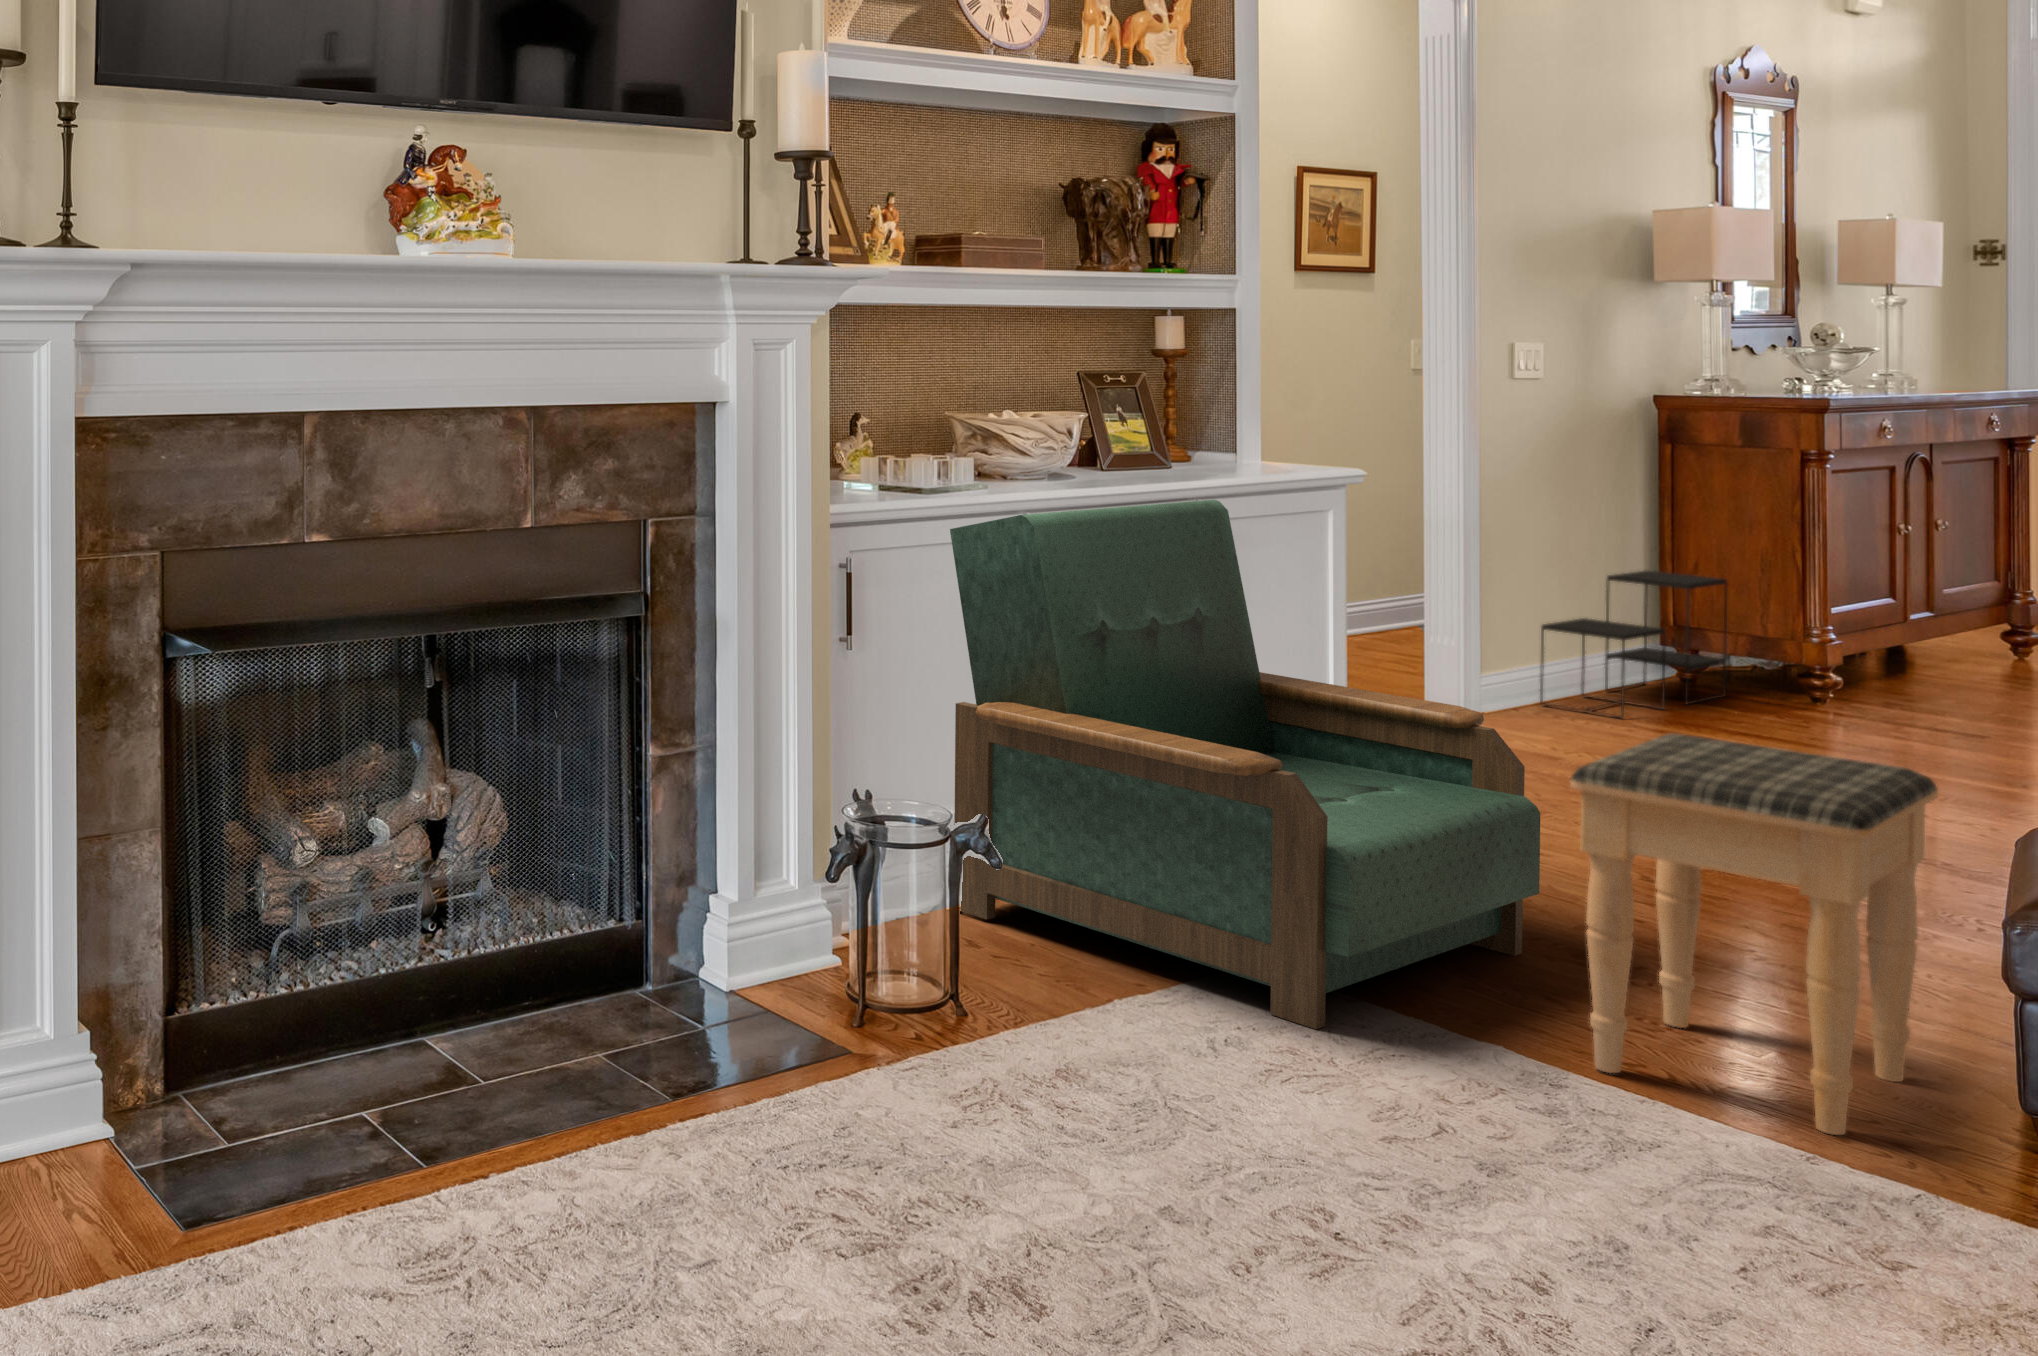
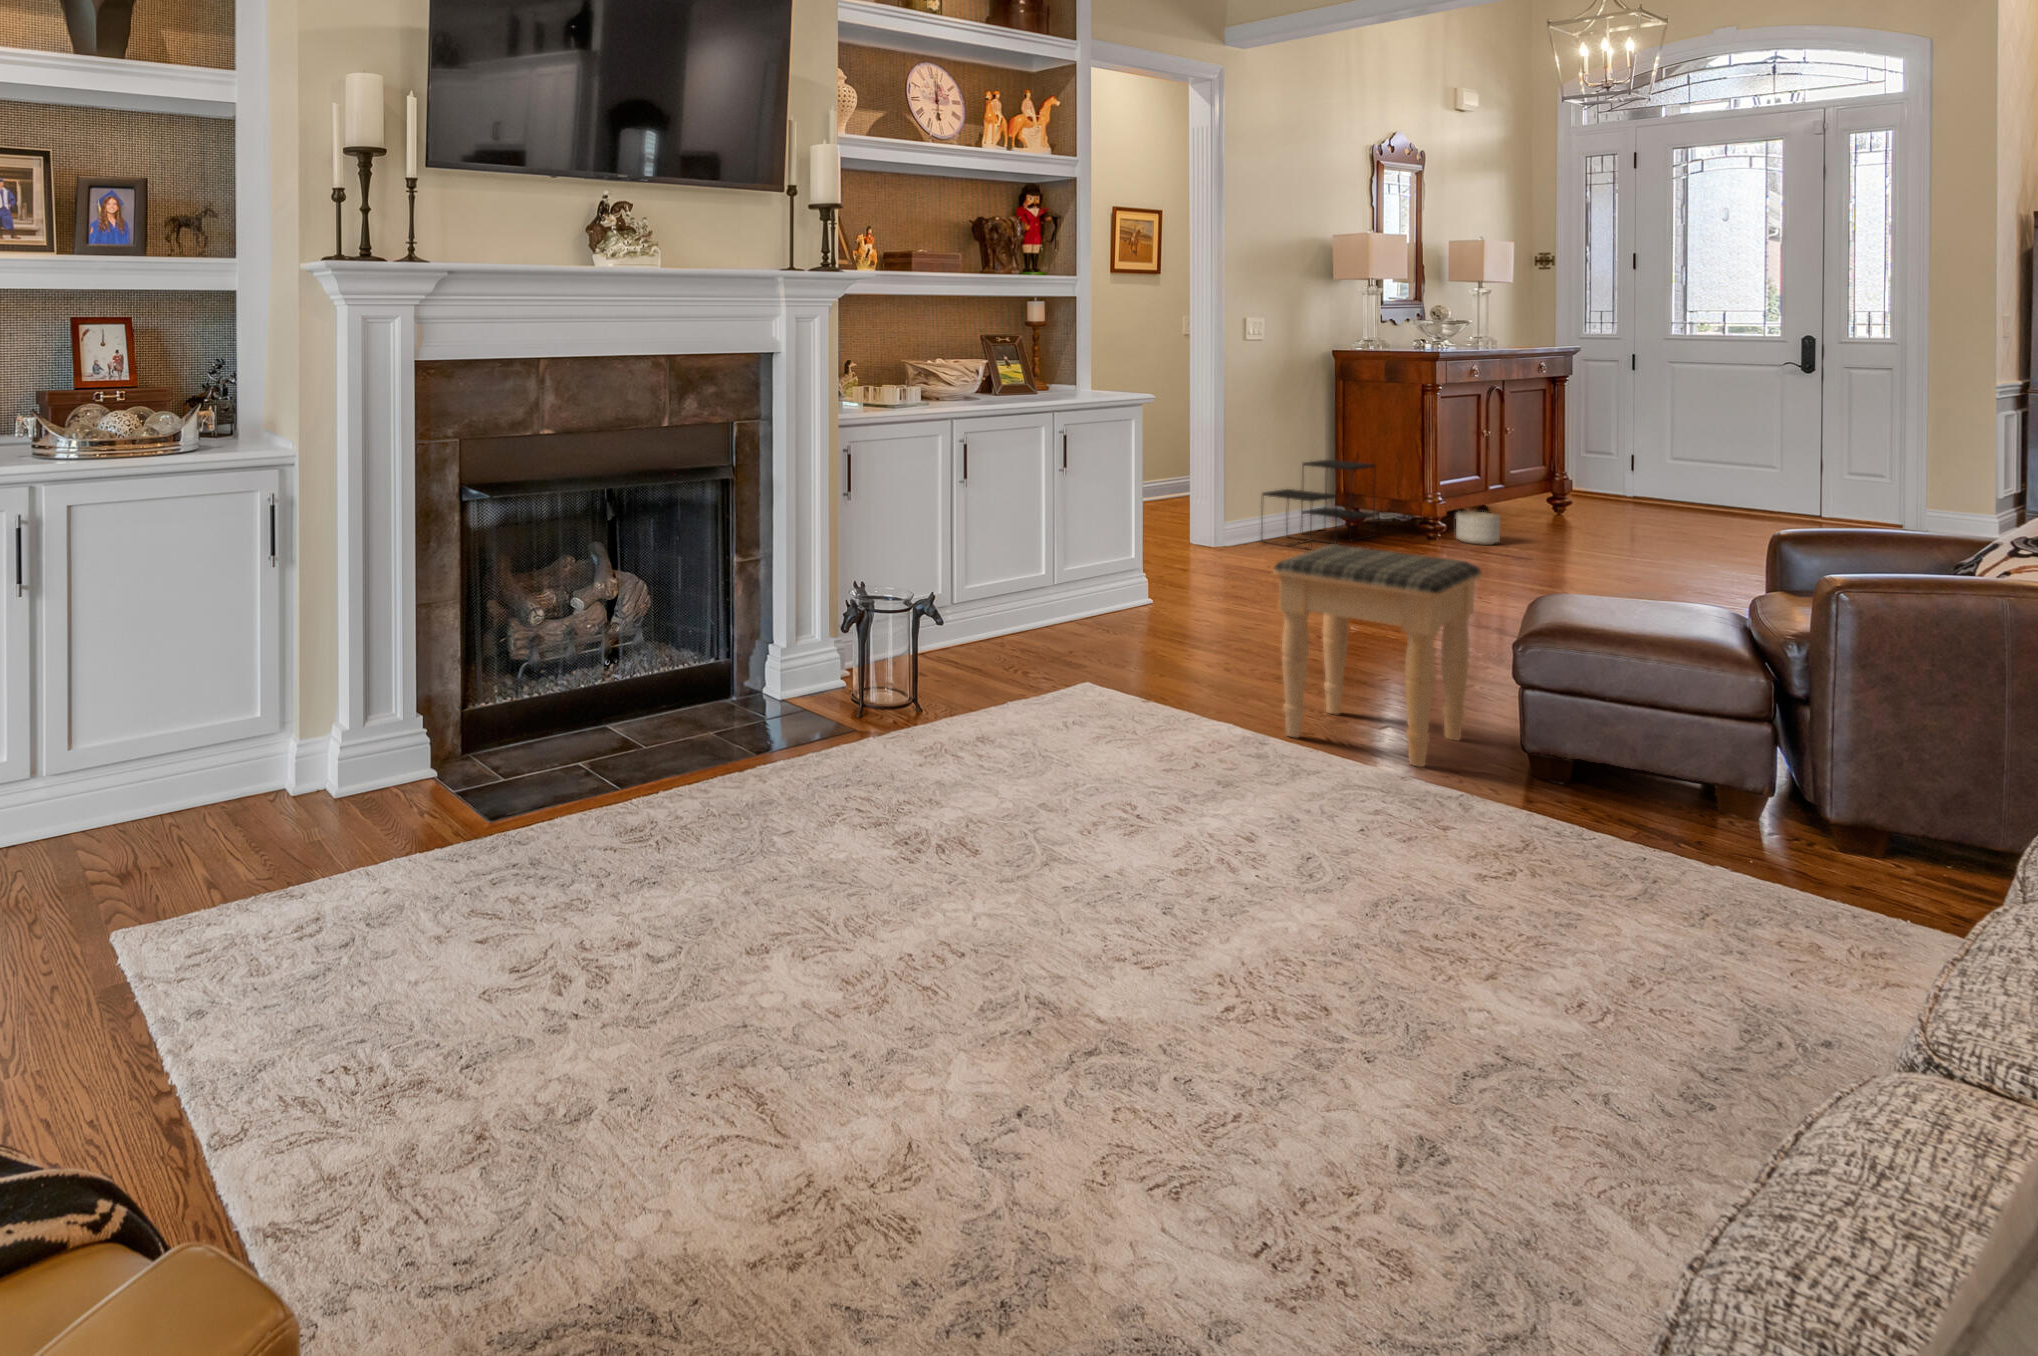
armchair: present [950,500,1540,1029] -> none [909,412,1257,717]
planter: none [1861,657,1935,712] -> present [1456,511,1500,545]

